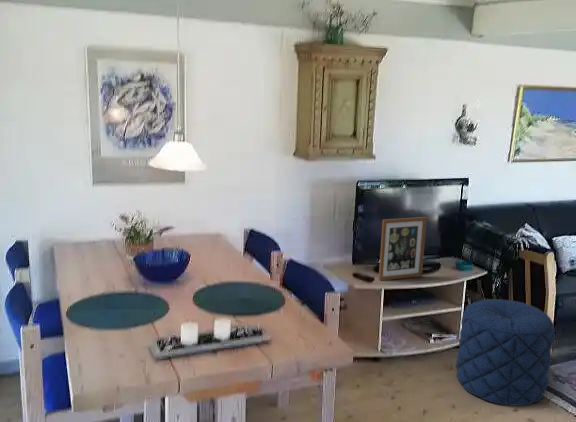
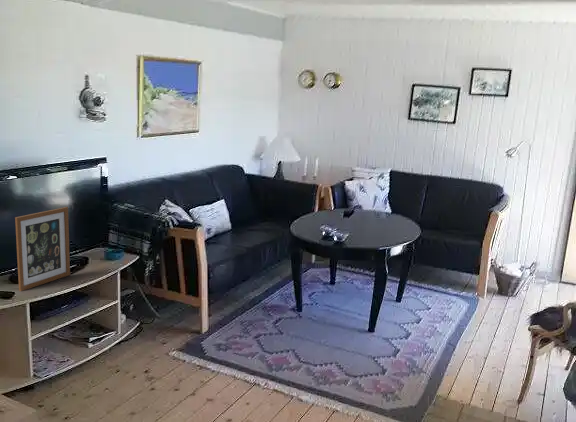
pouf: present [456,299,555,406] -> none [124,282,218,393]

